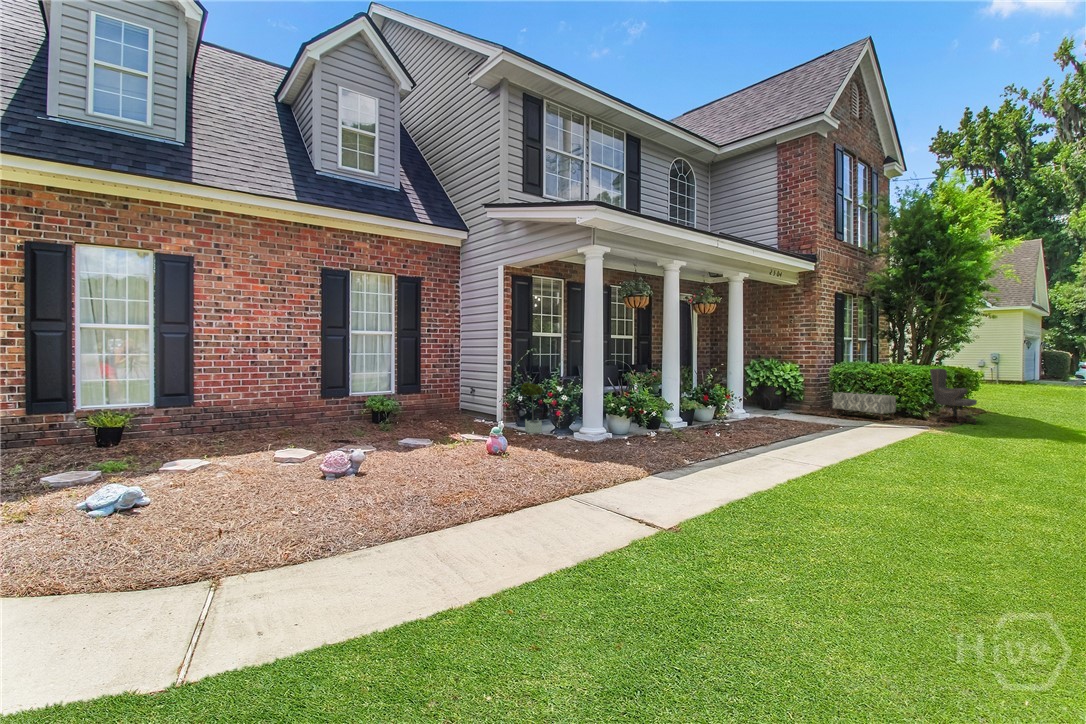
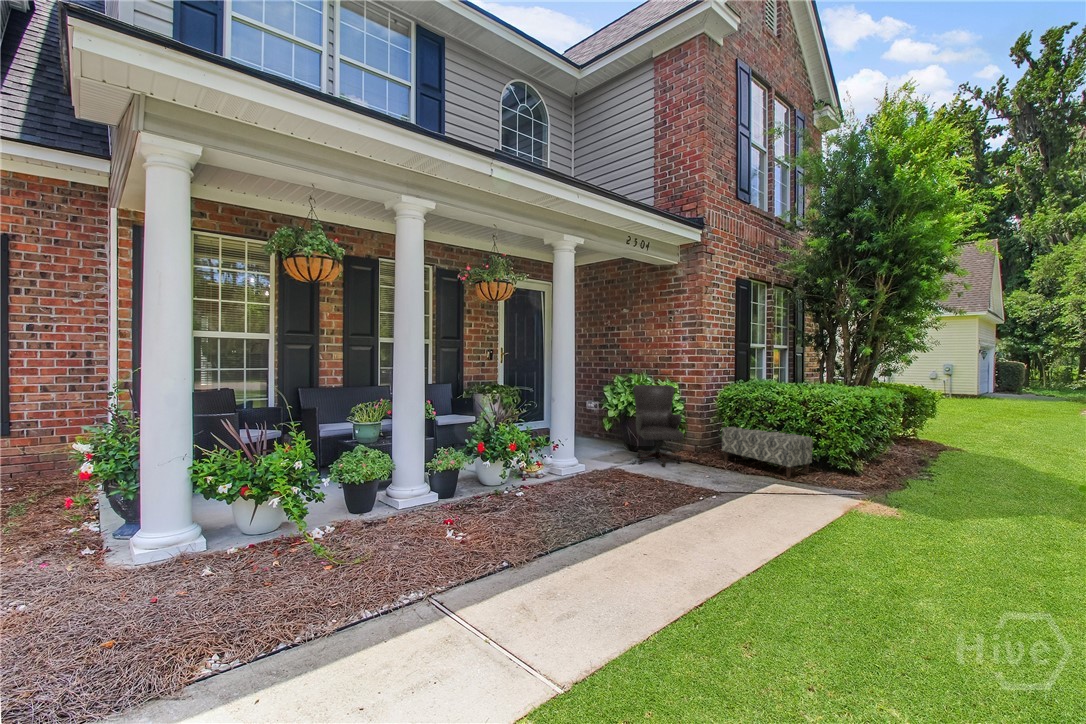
chair: present [930,368,977,425] -> present [634,385,684,467]
potted tree: present [521,383,542,433] -> none [77,422,137,522]

